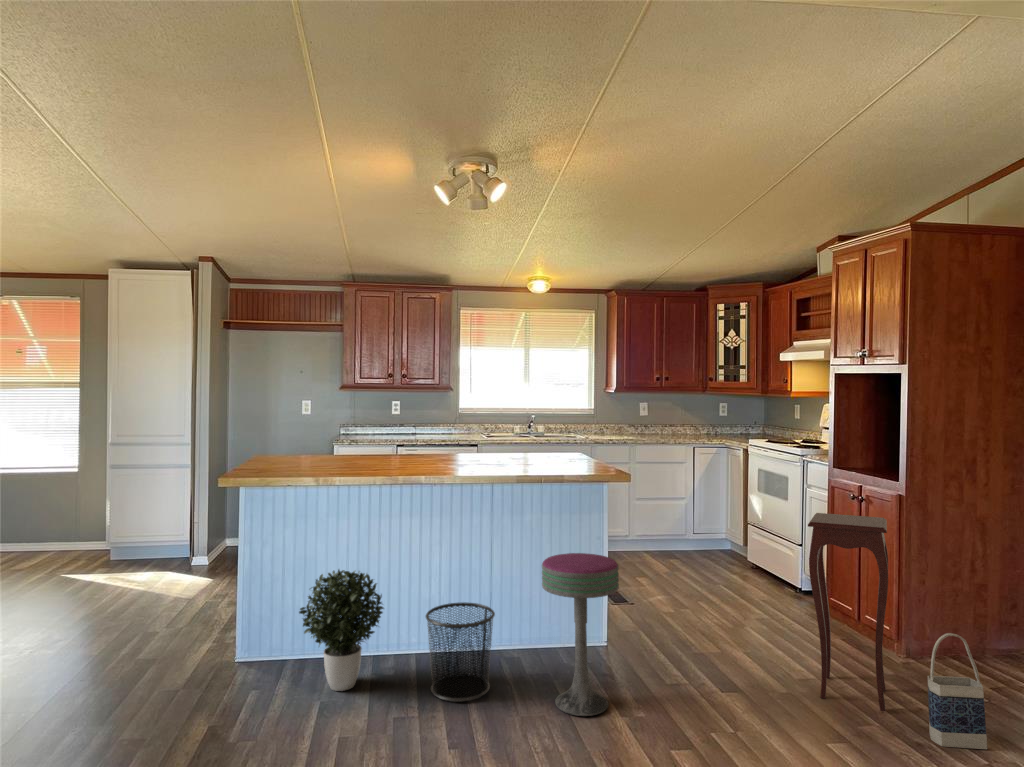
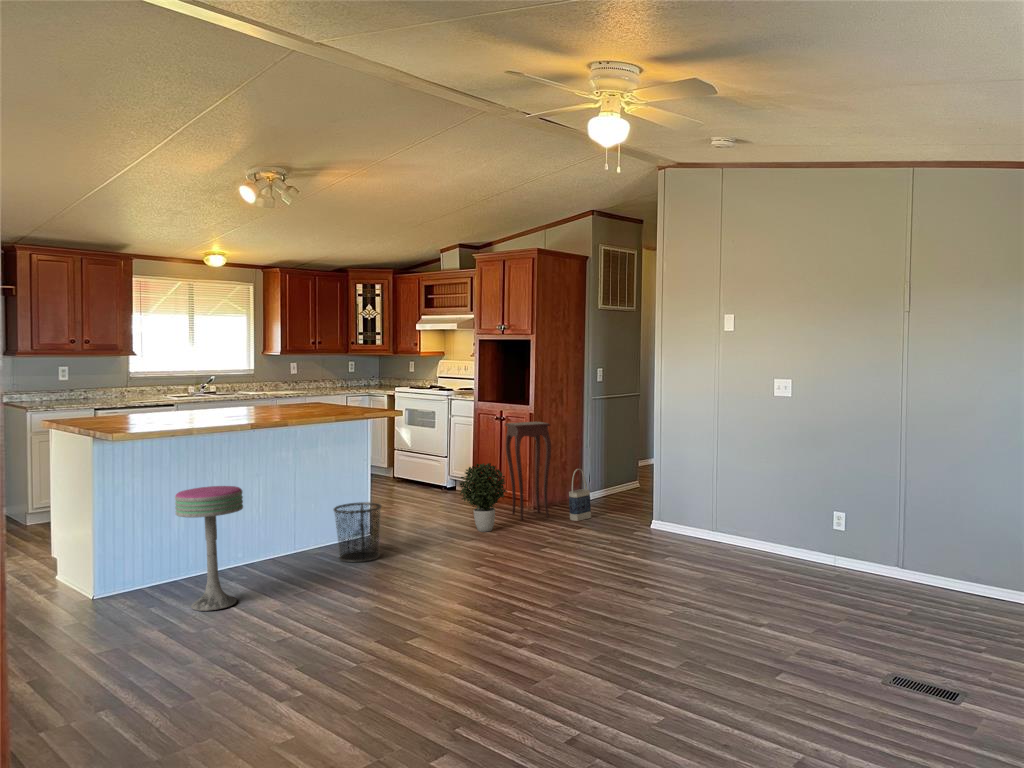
bar stool: present [542,553,619,716] -> present [175,486,243,611]
potted plant: present [299,570,384,691] -> present [460,463,507,532]

